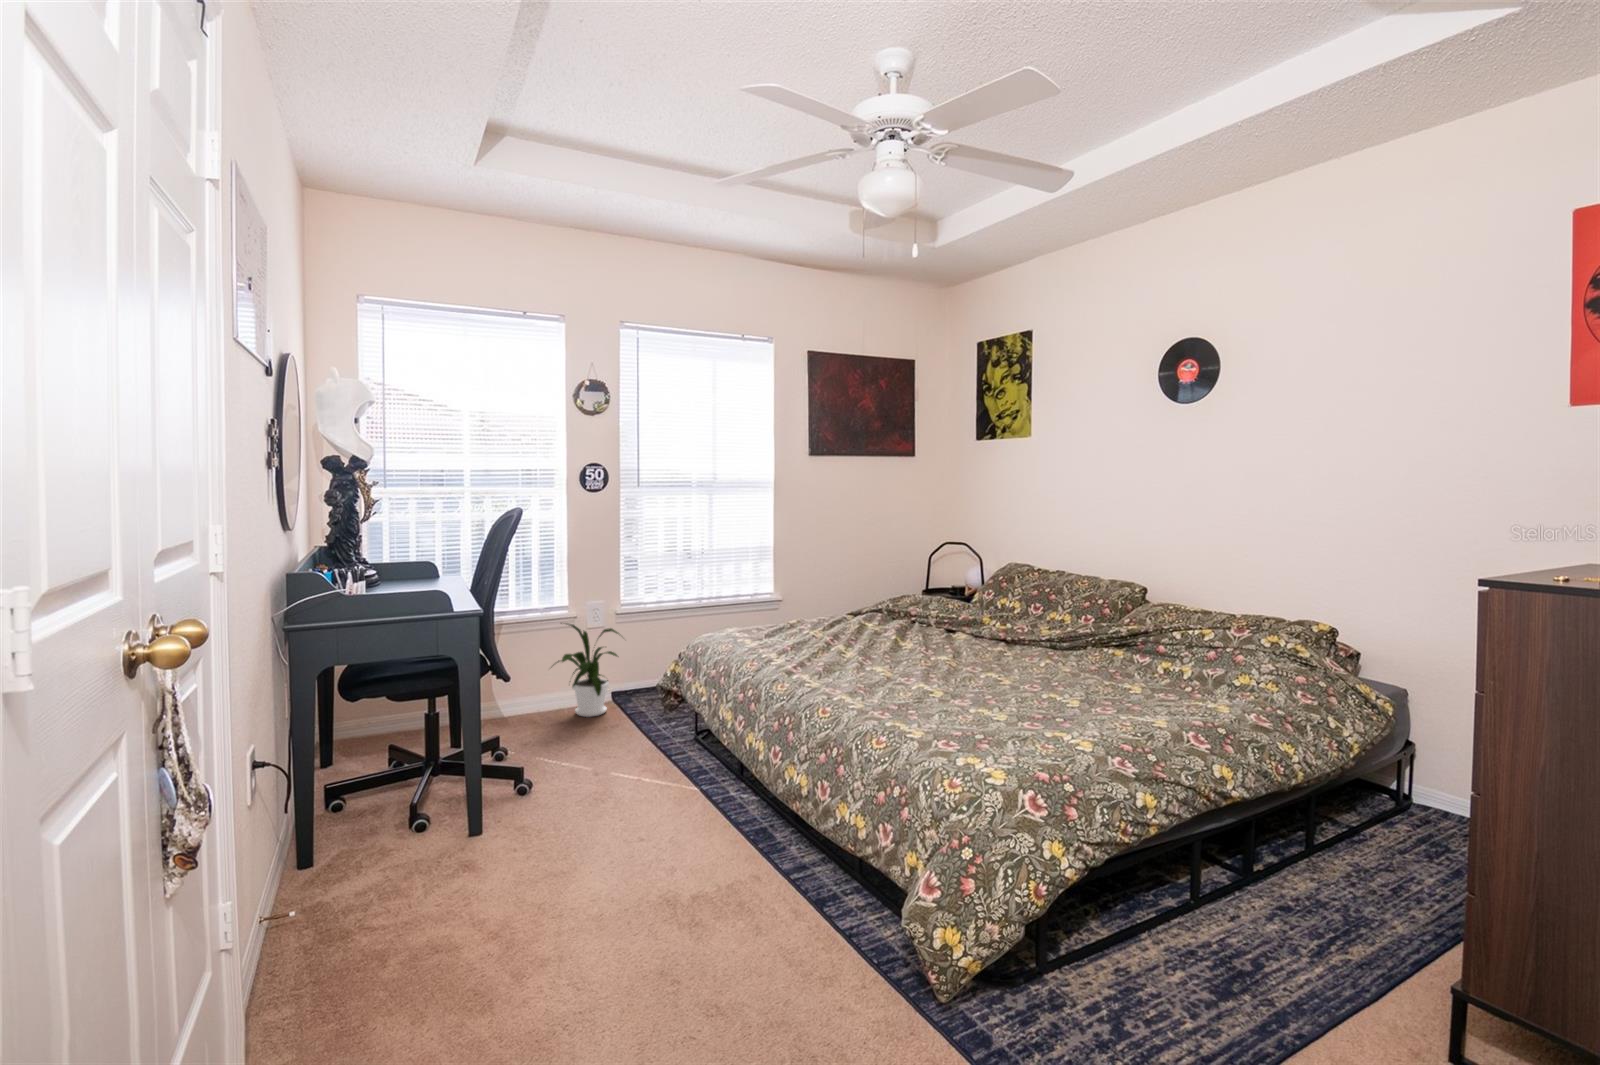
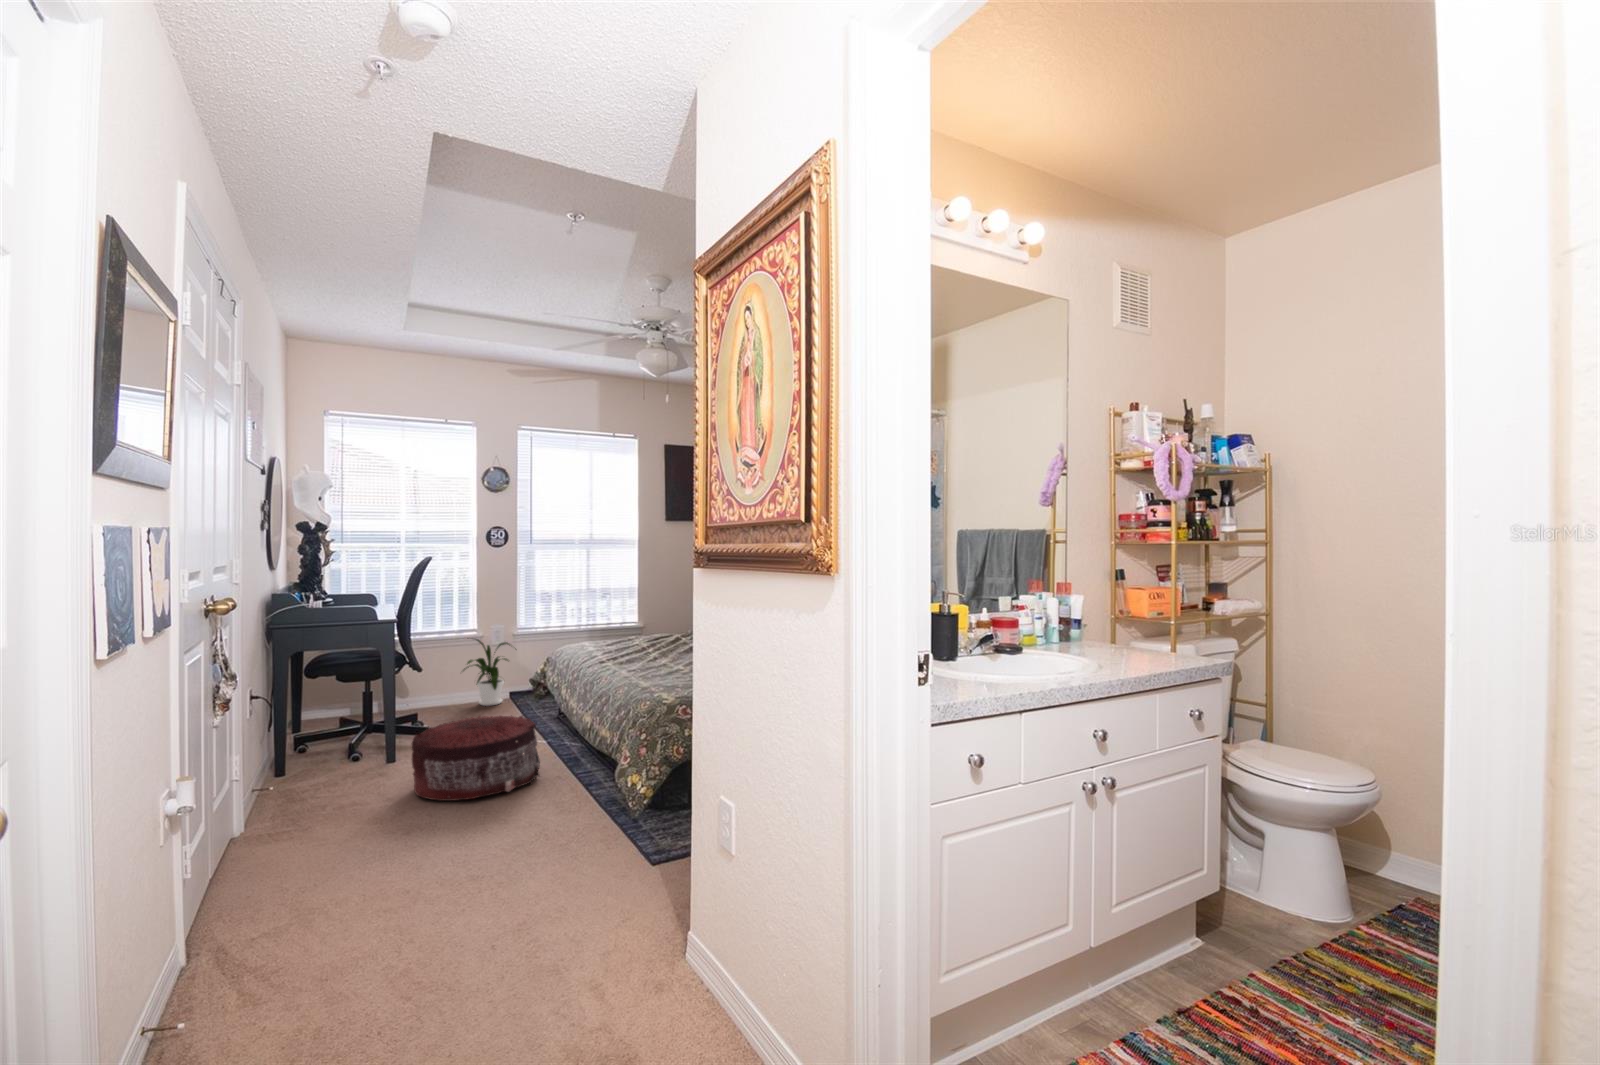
pouf: none [523,769,729,941] -> present [412,716,540,801]

